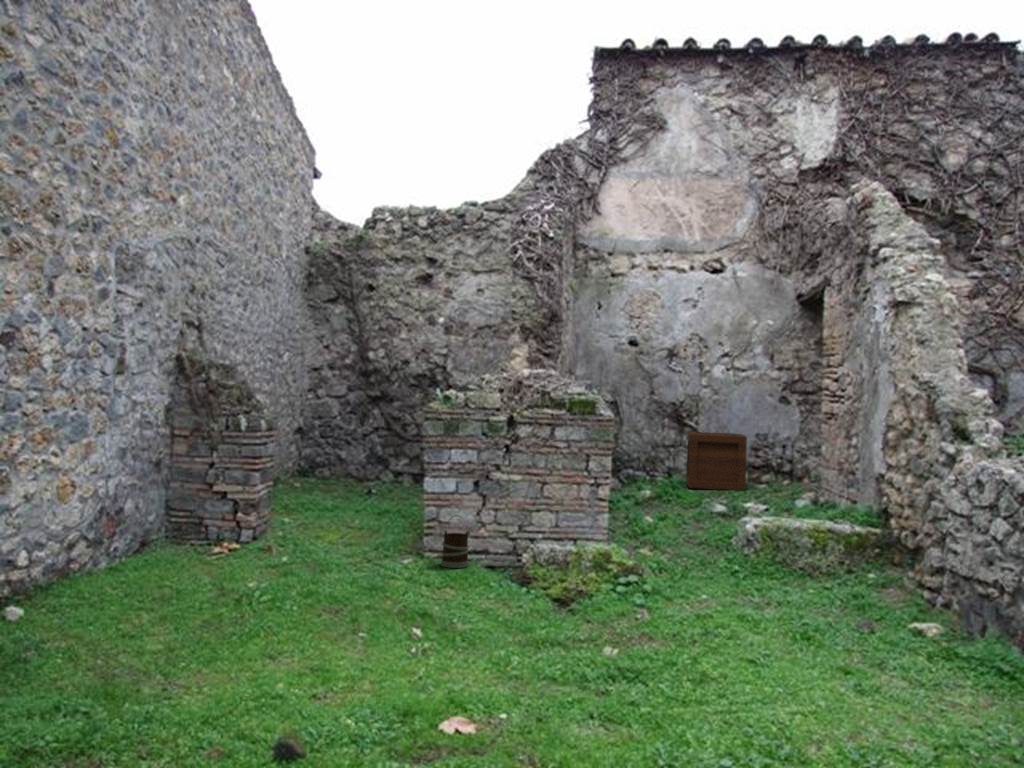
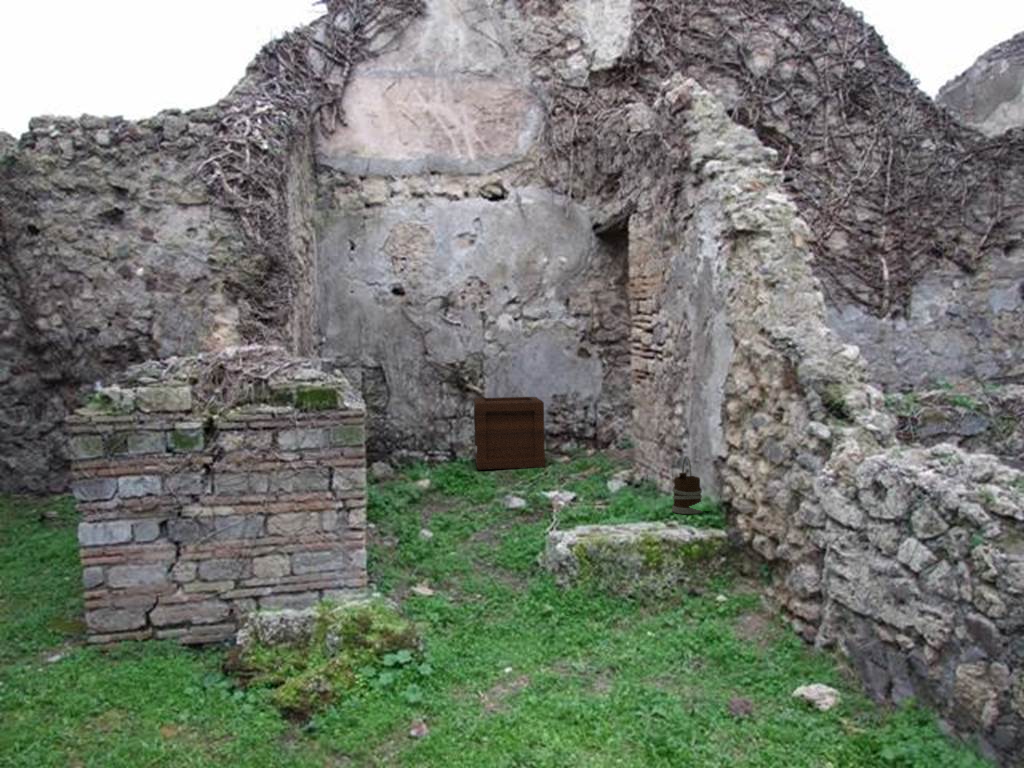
wooden bucket: present [441,516,469,568] -> present [672,457,703,514]

